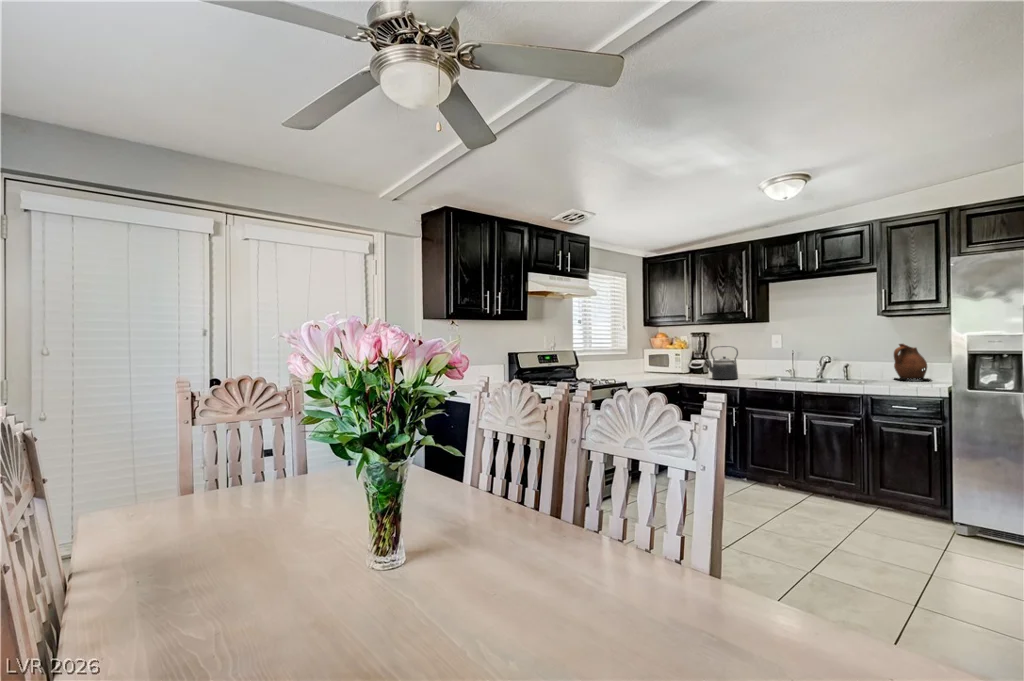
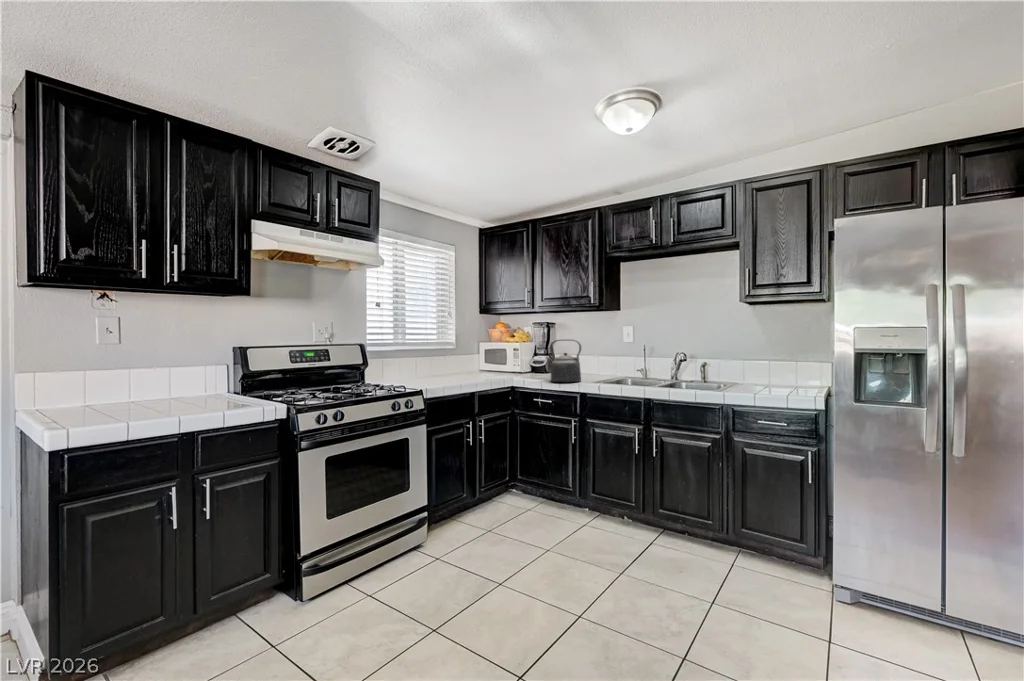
ceramic pitcher: present [894,344,929,380] -> none [753,338,798,384]

